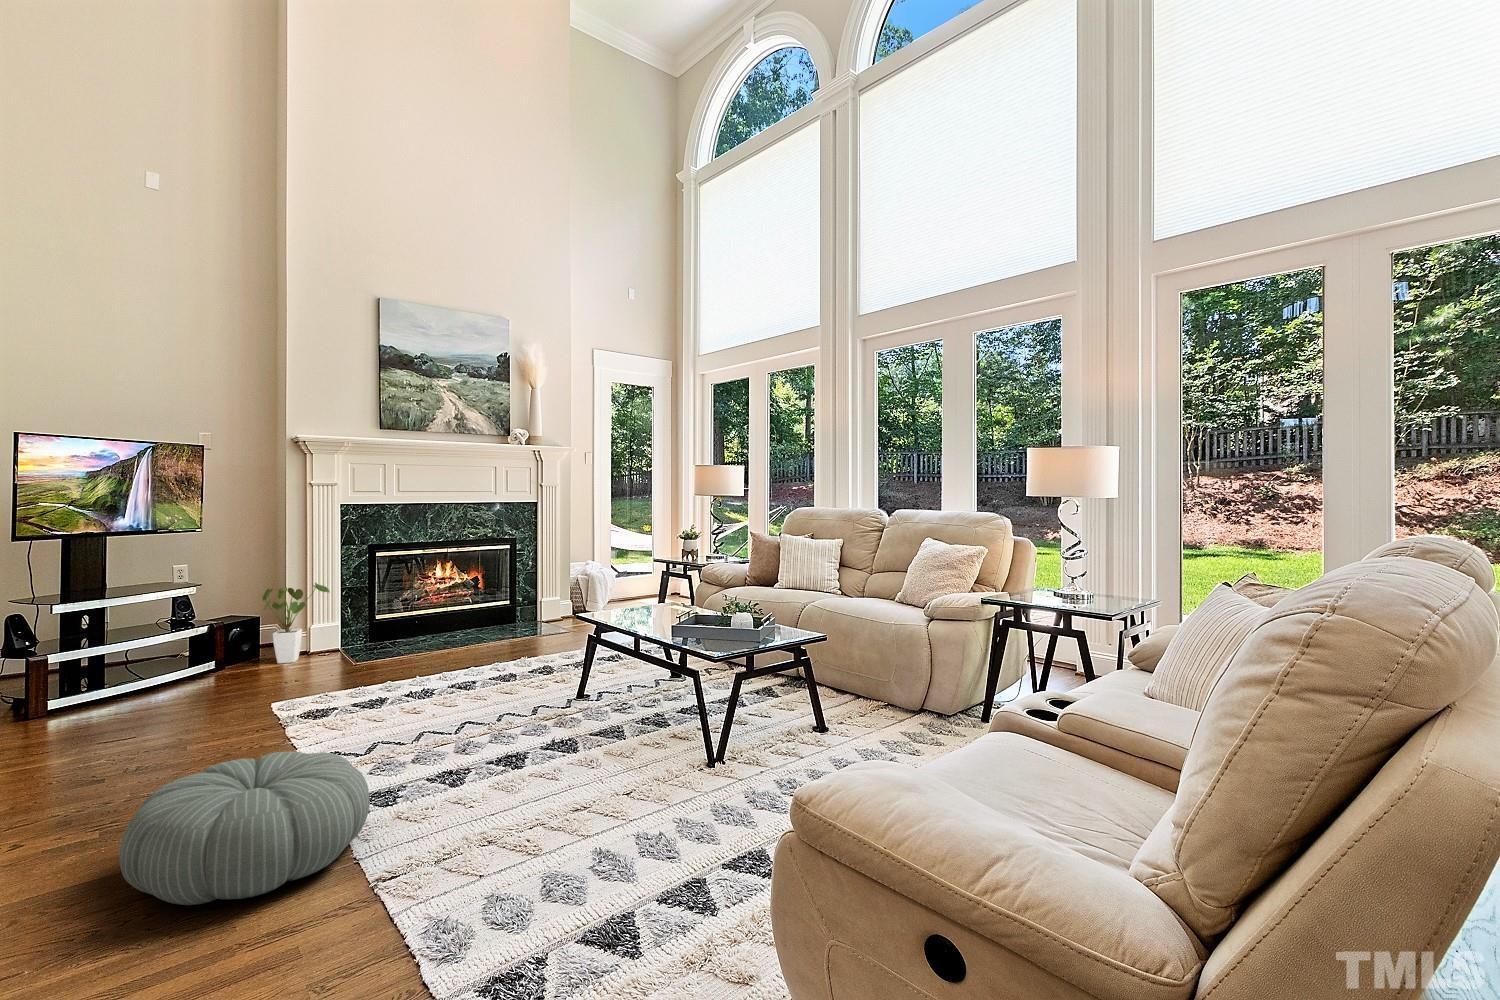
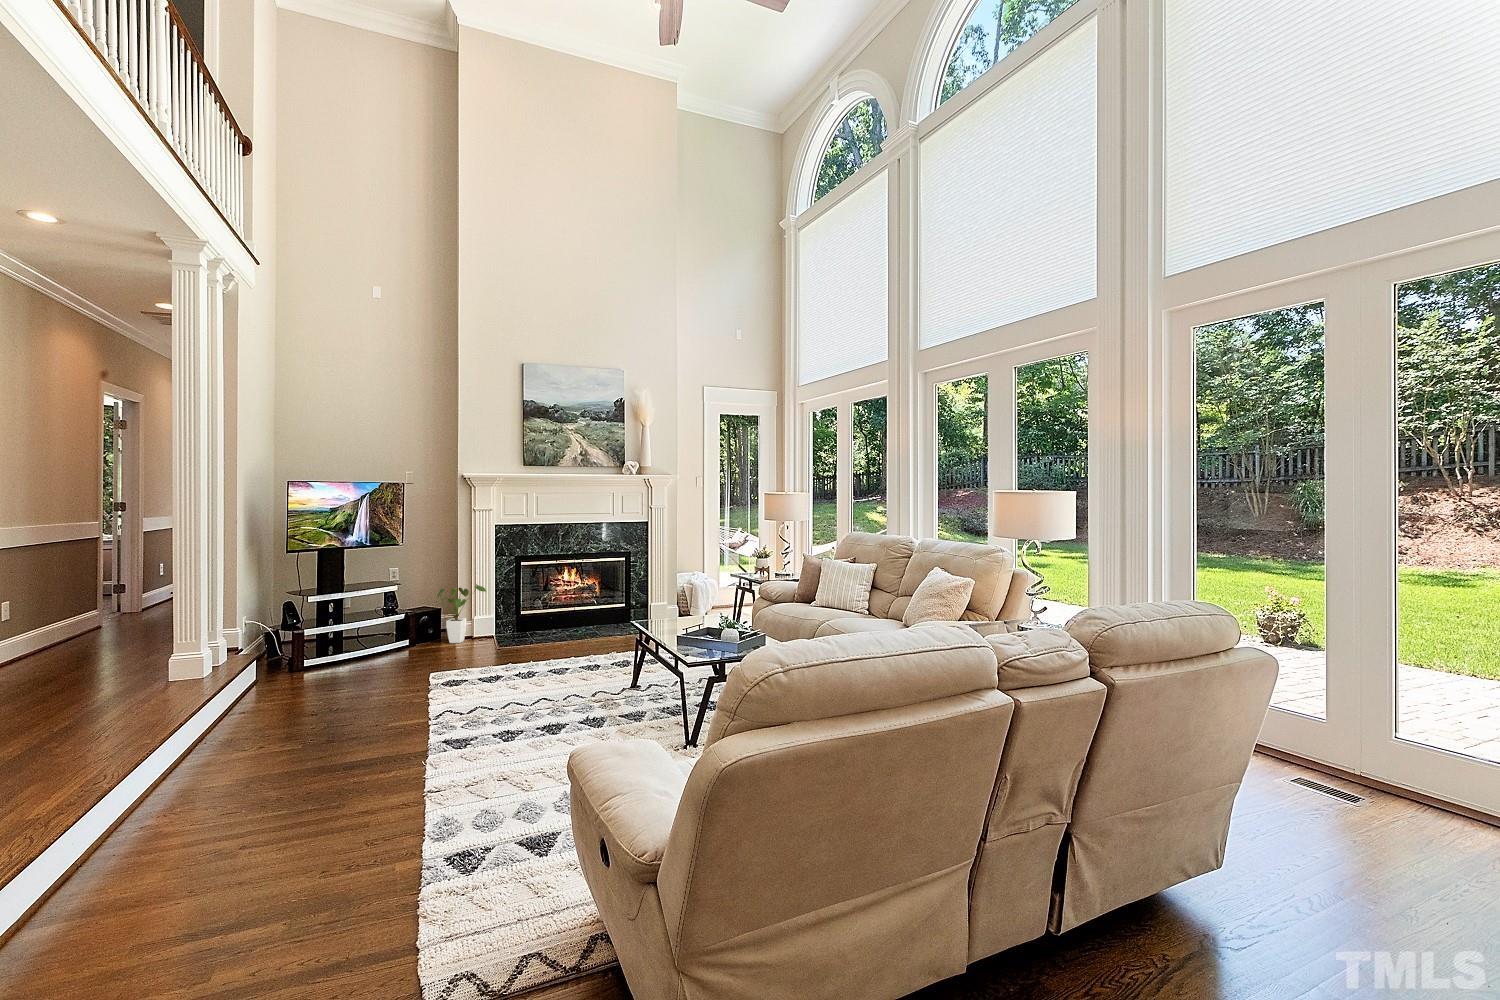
pouf: present [119,752,370,905] -> none [297,707,440,792]

